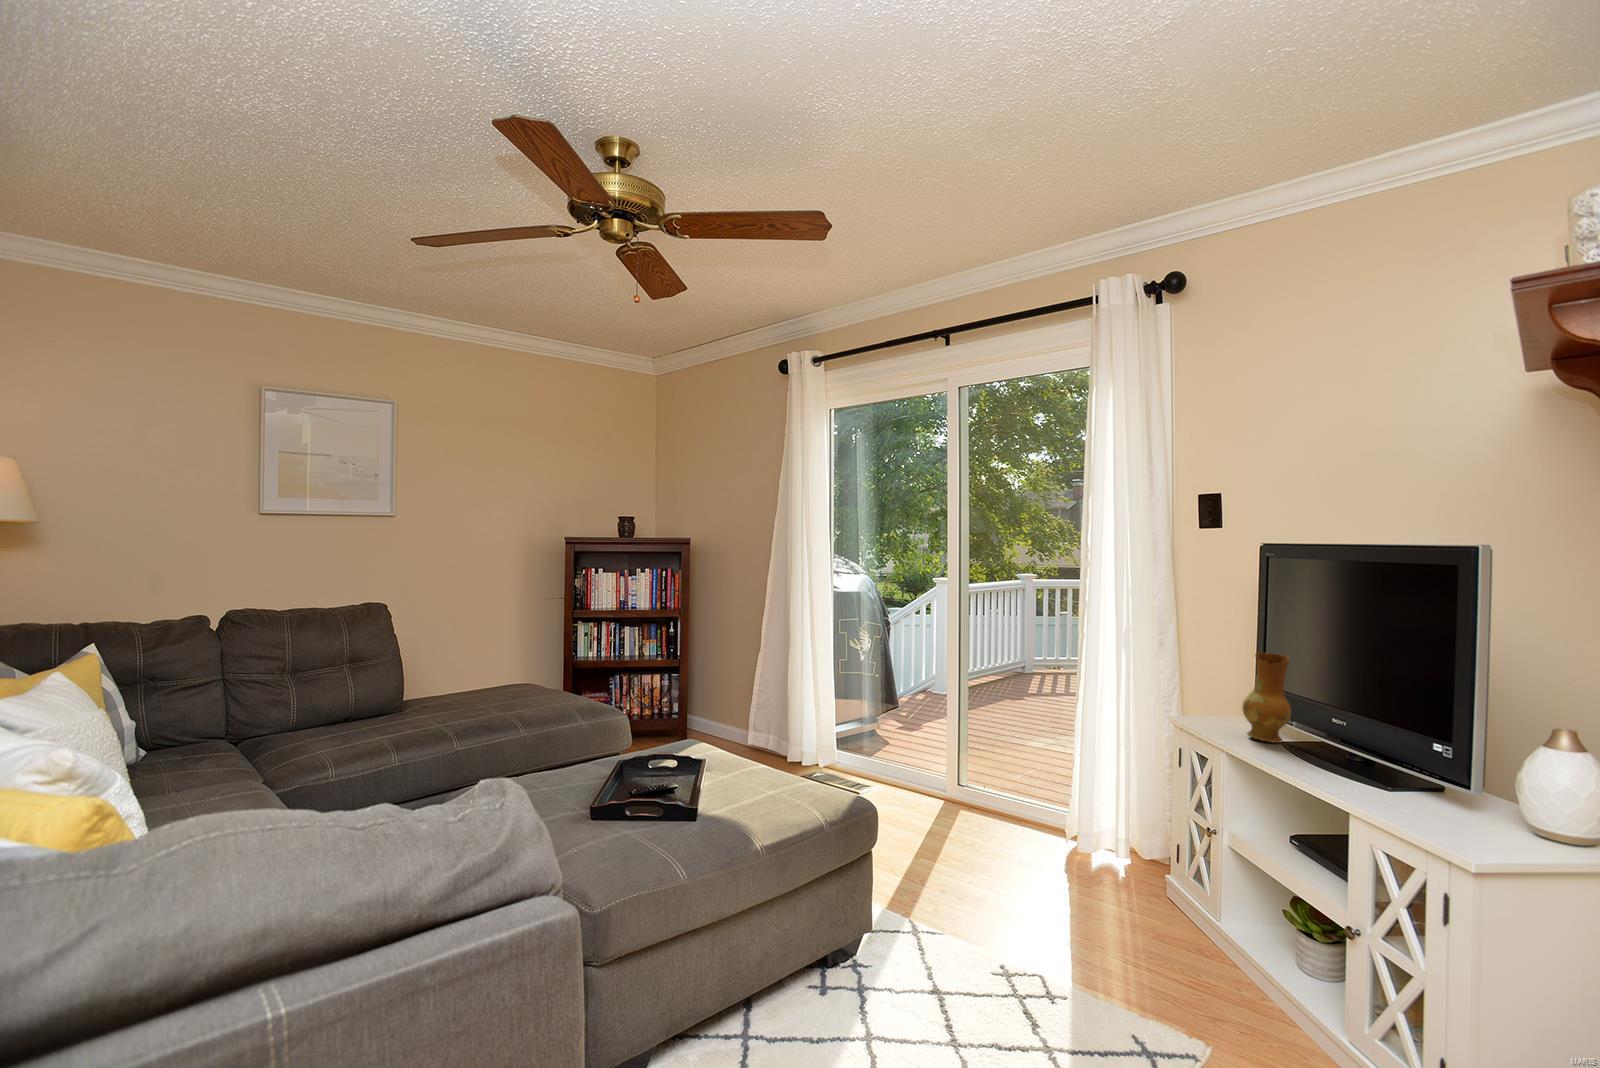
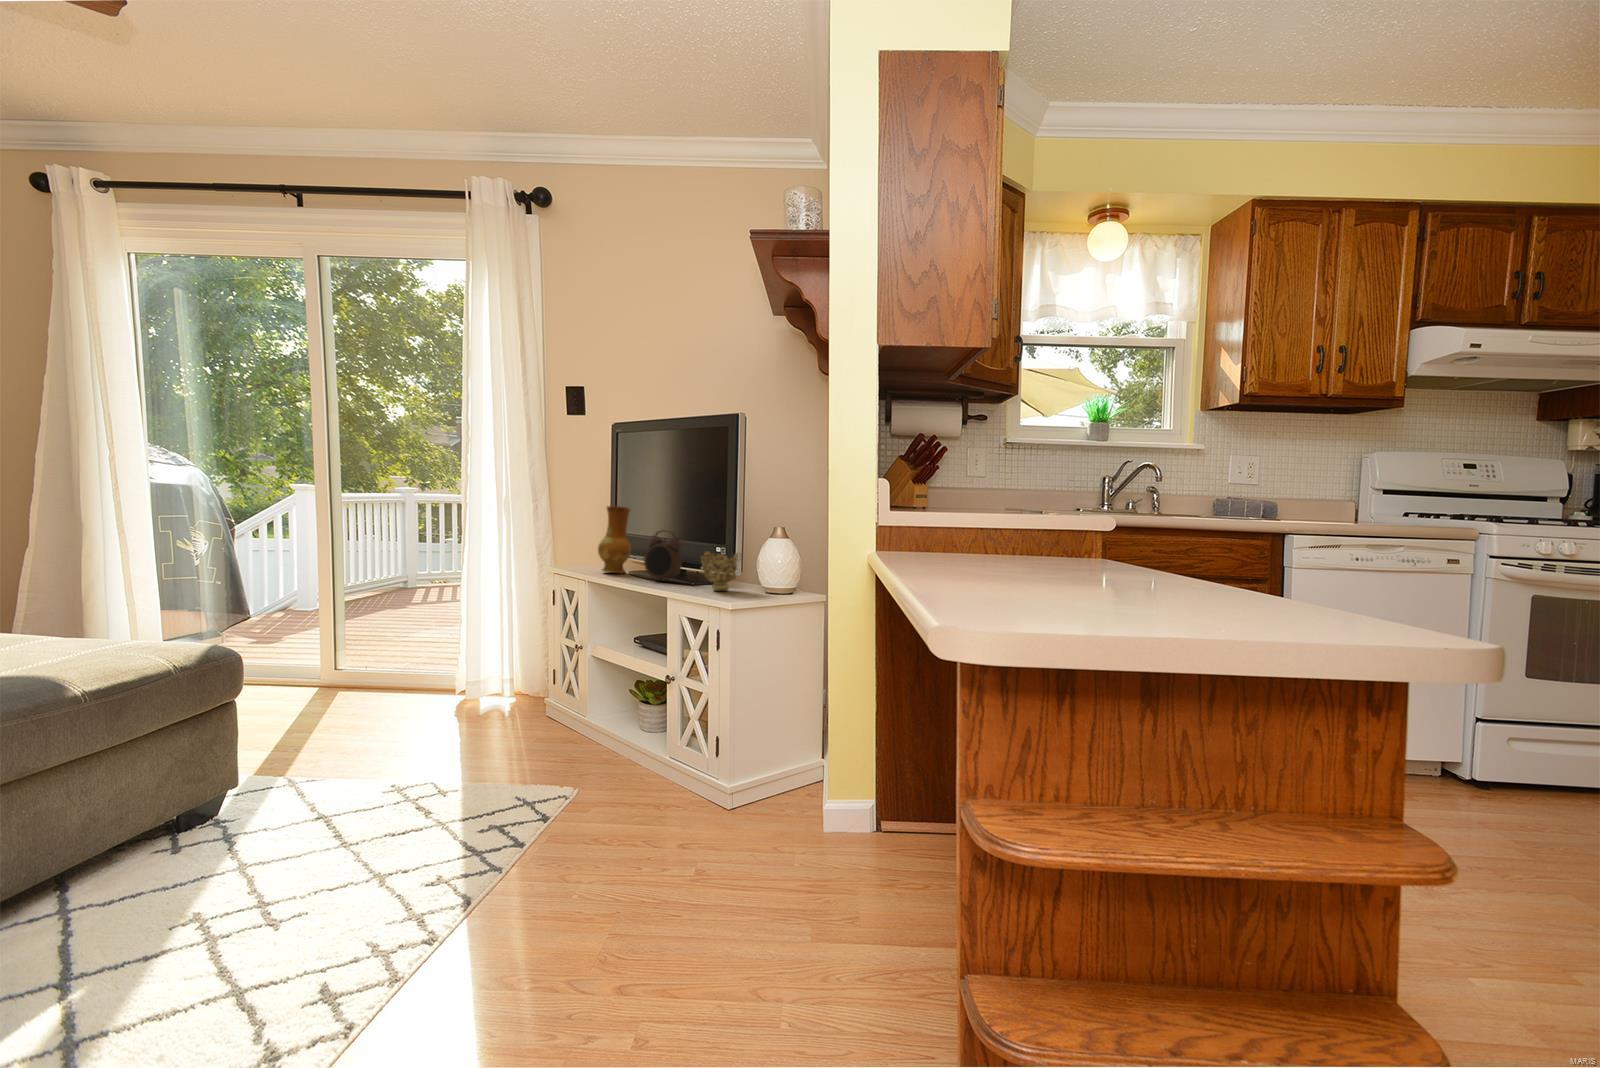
alarm clock: none [1311,700,1374,776] -> present [644,530,681,581]
decorative bowl: none [1405,748,1486,817] -> present [700,551,741,591]

